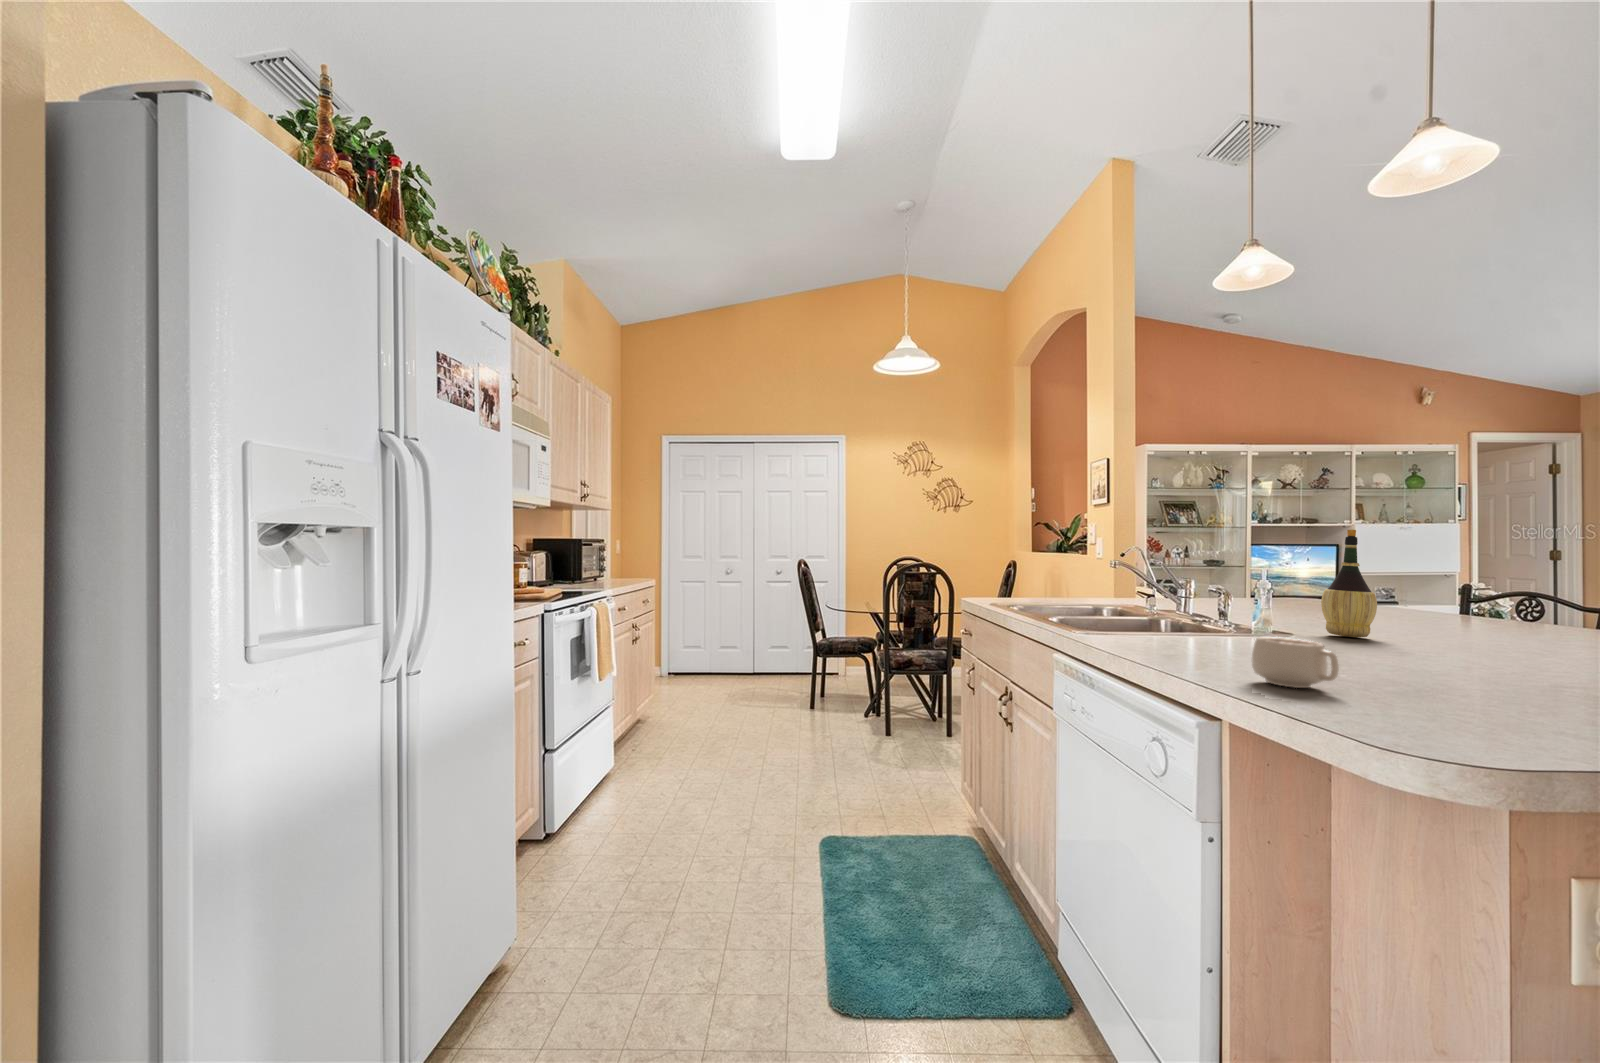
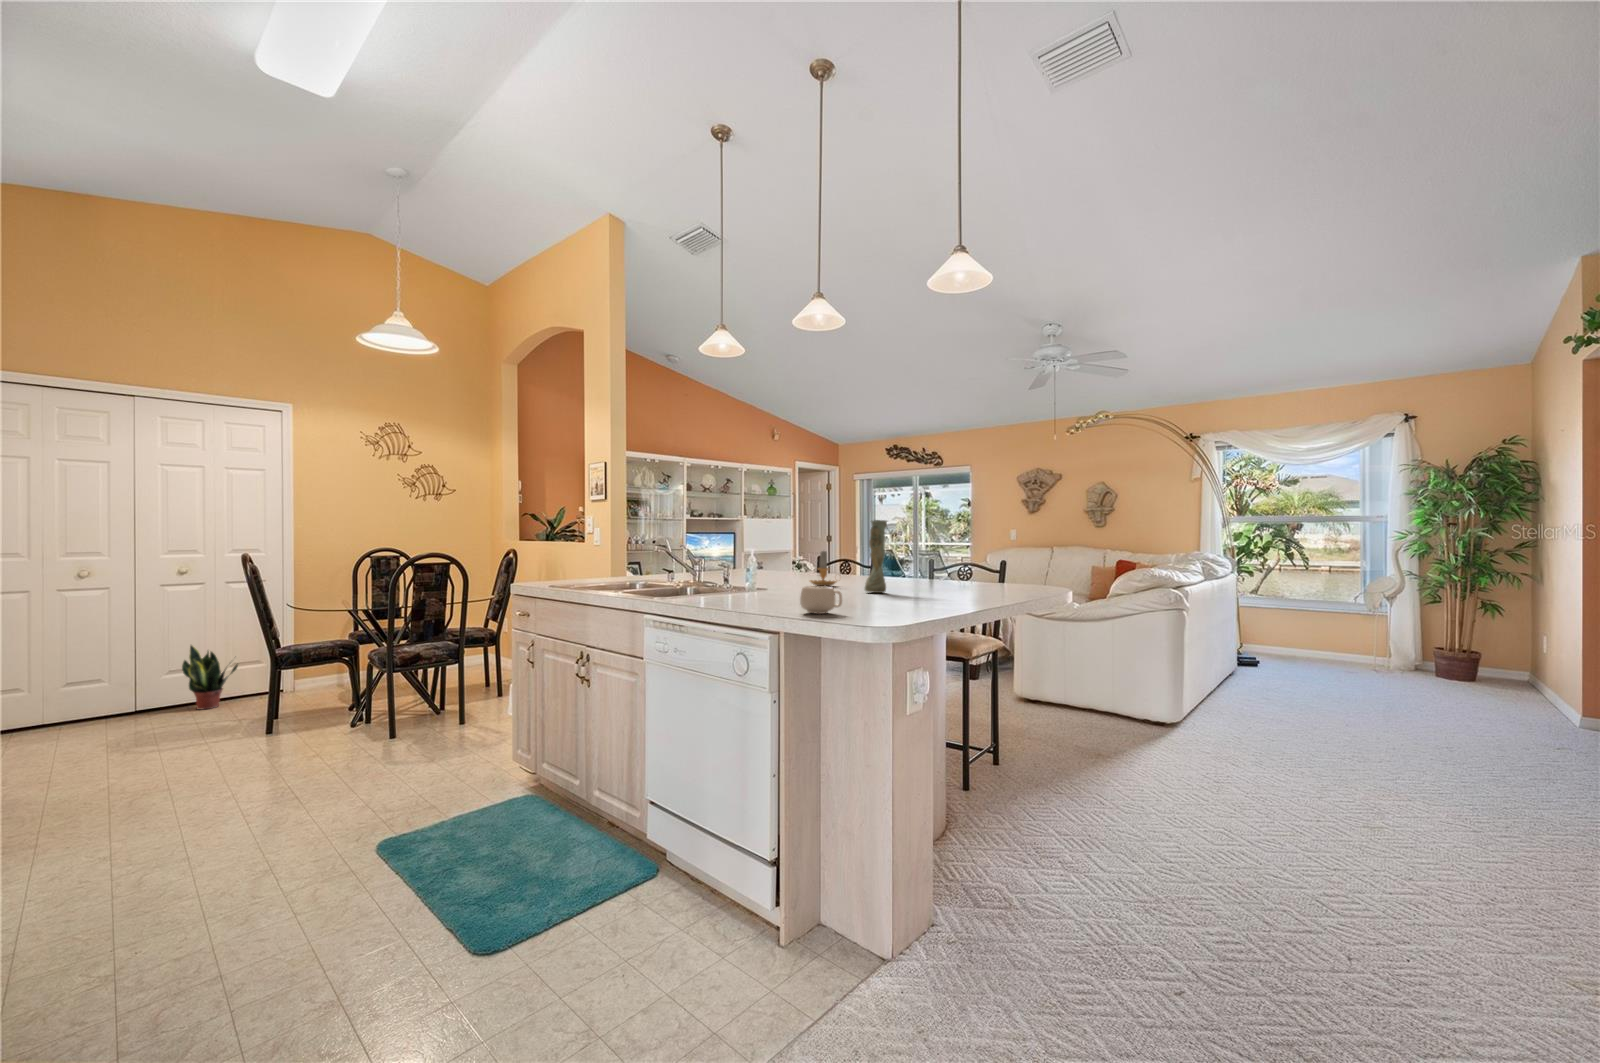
vase: none [1501,524,1566,664] -> present [865,520,887,593]
wine bottle: present [1321,529,1377,637] -> none [780,522,807,589]
candle: none [1395,574,1473,638] -> present [810,551,837,586]
potted plant: none [776,627,808,680] -> present [182,645,238,709]

